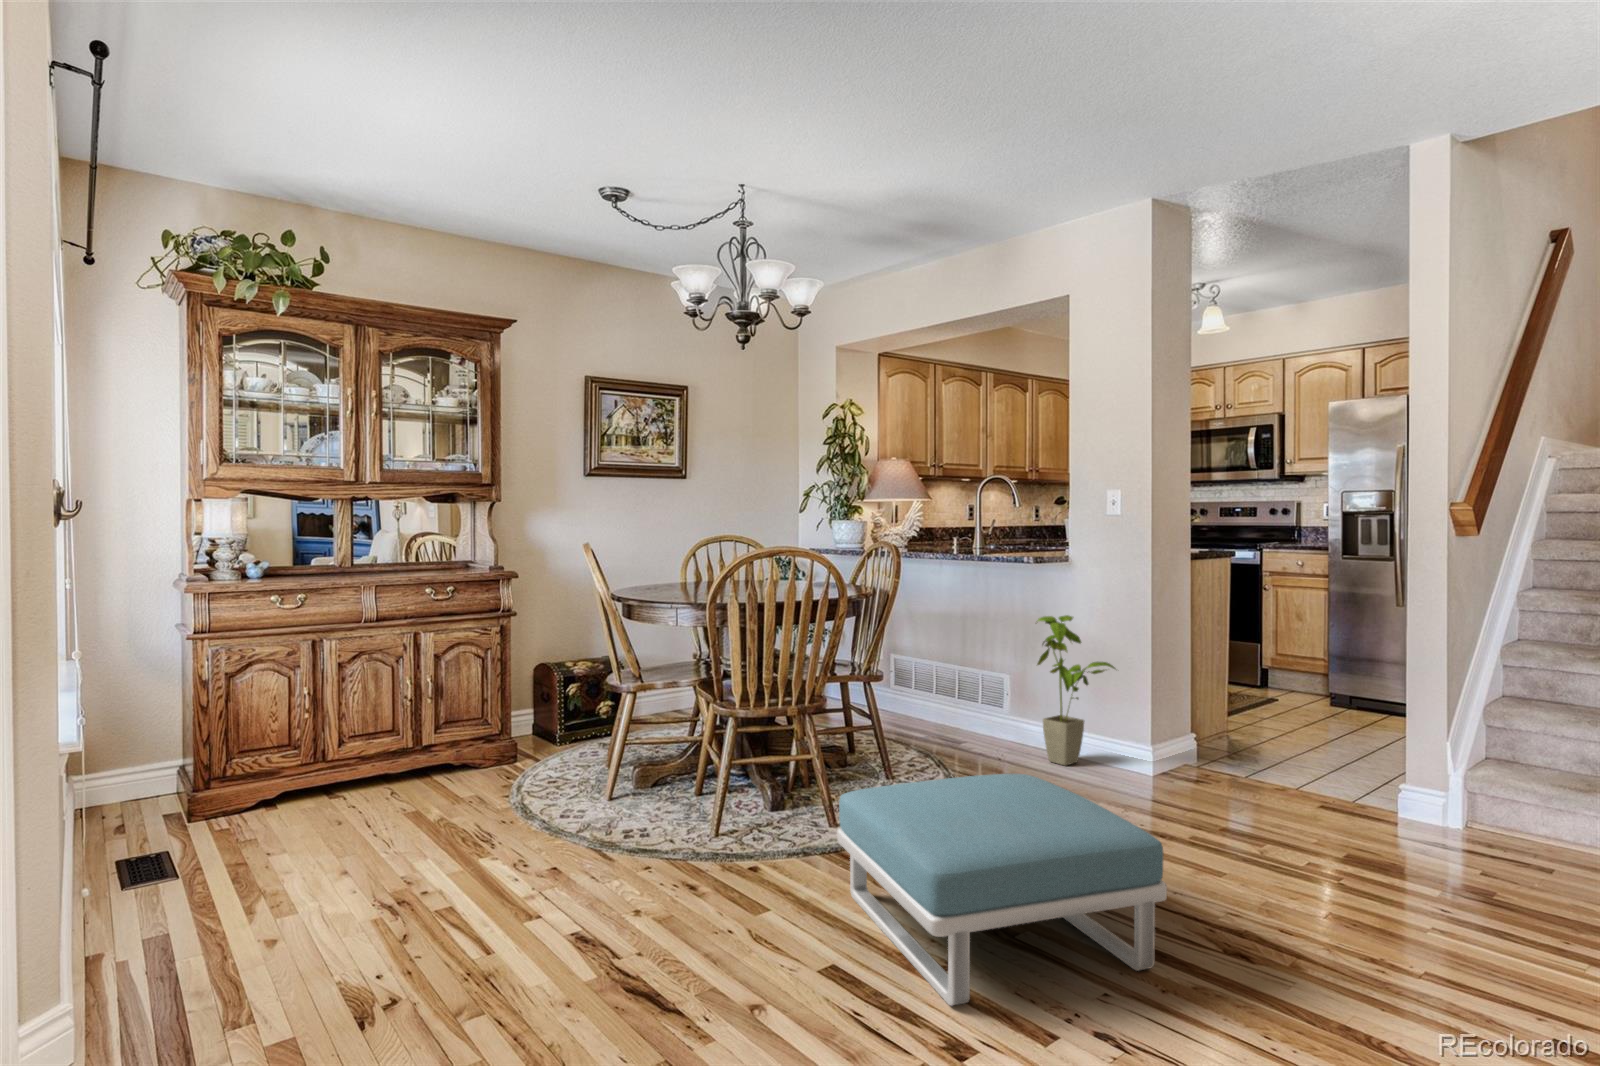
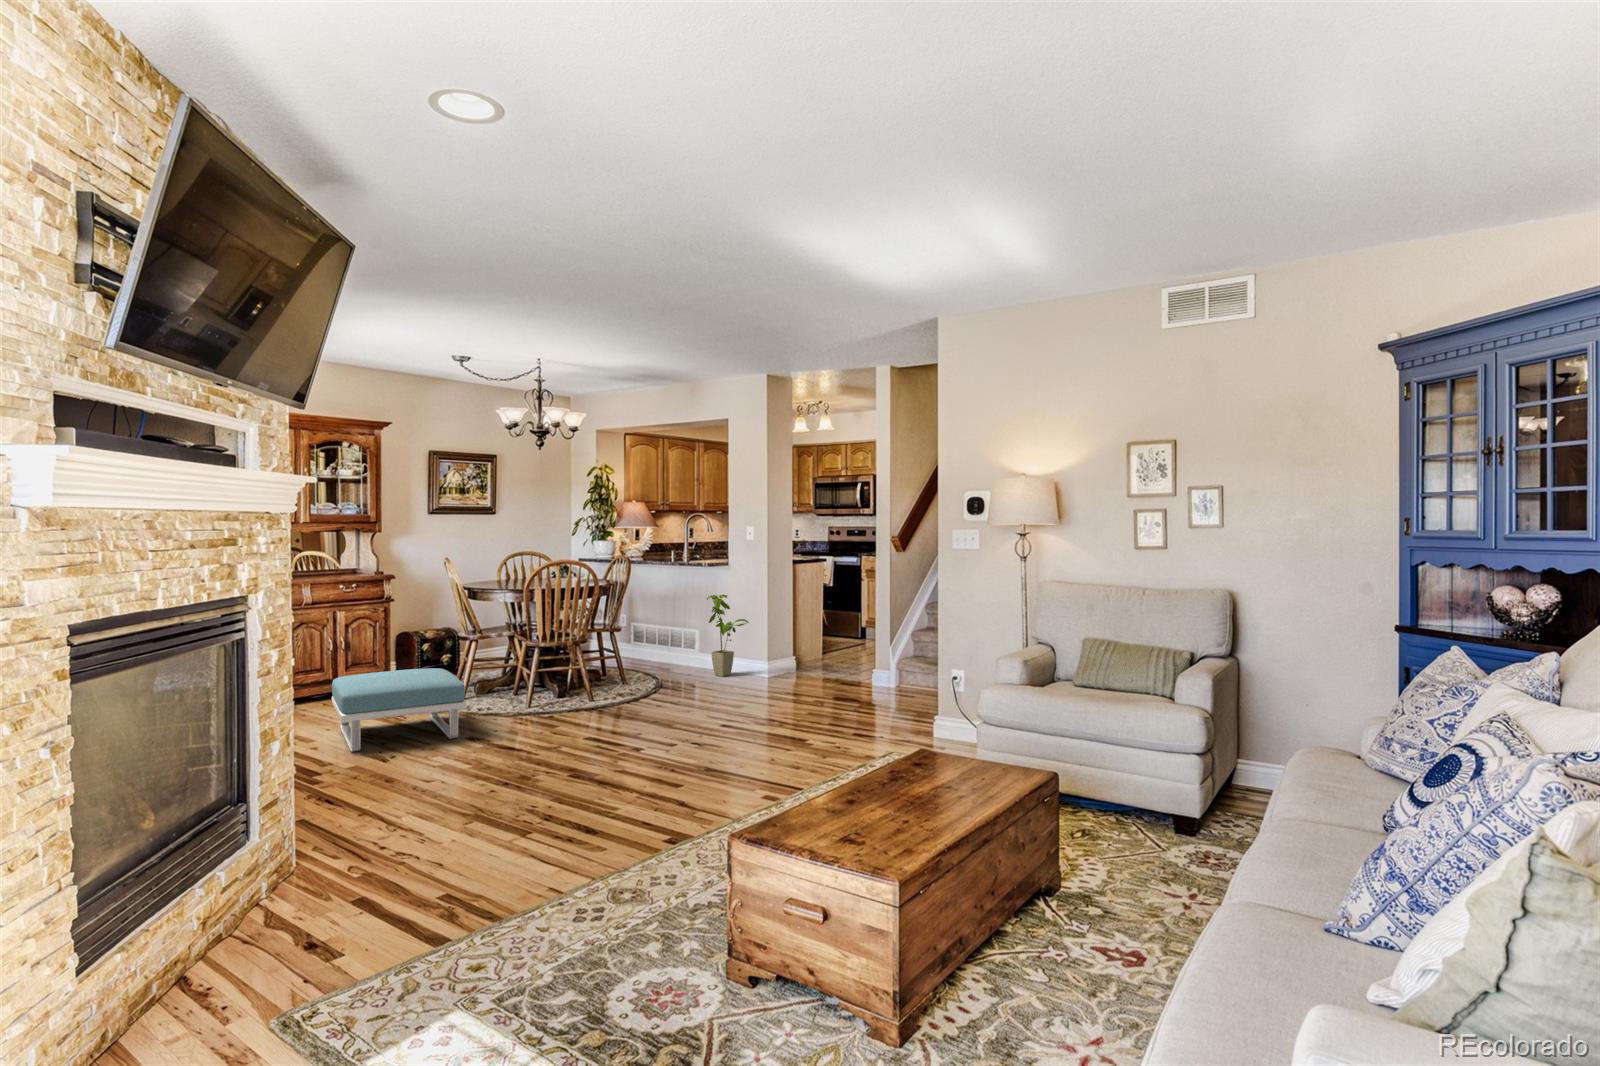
footstool: present [837,774,1167,1006] -> present [332,668,466,752]

